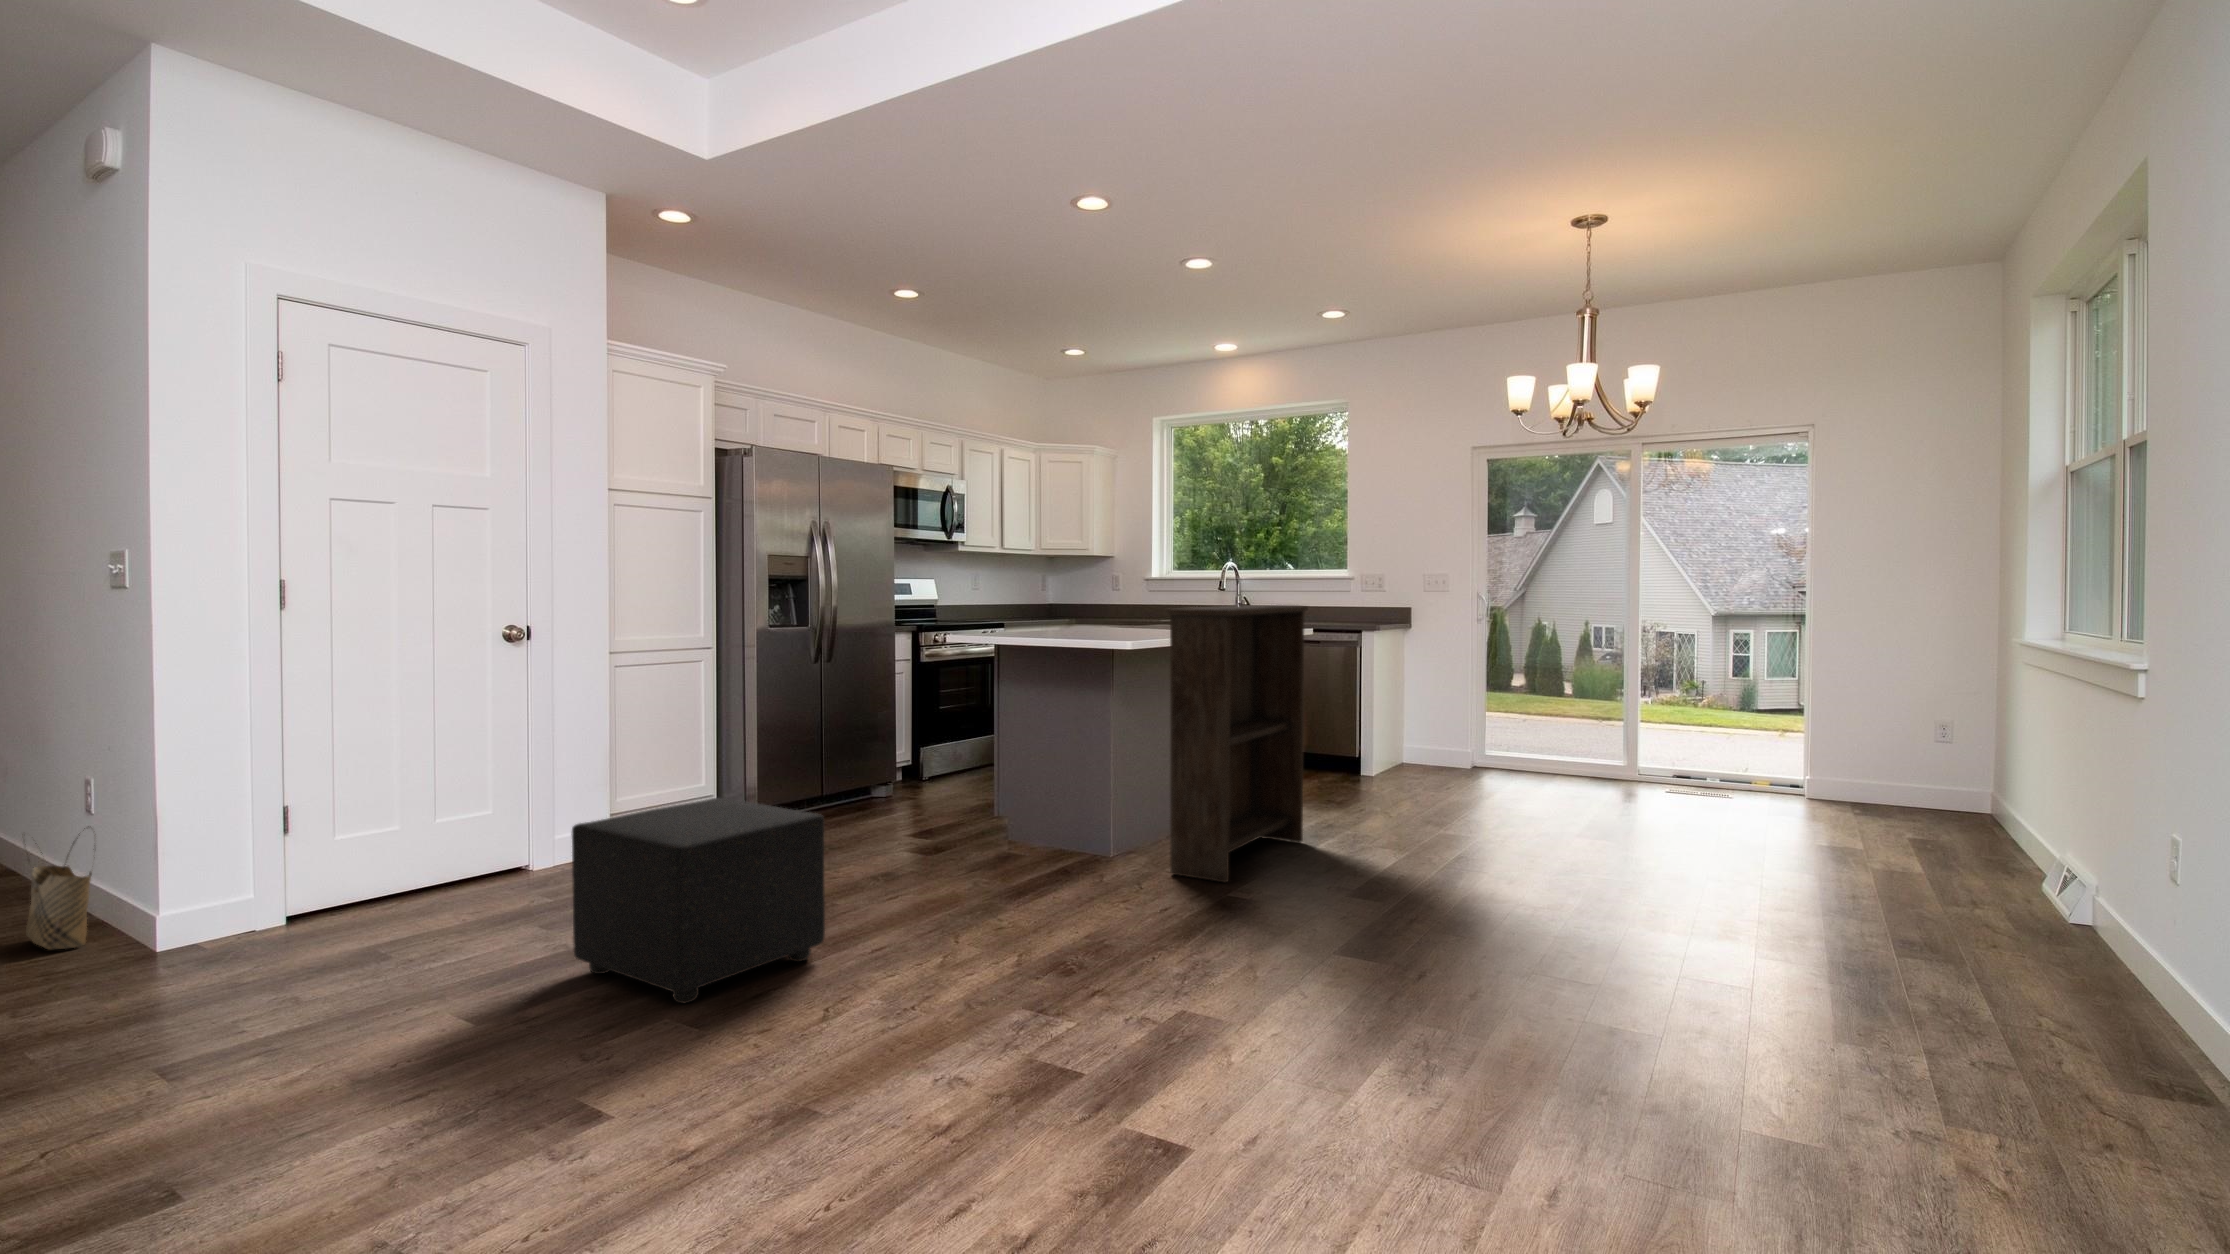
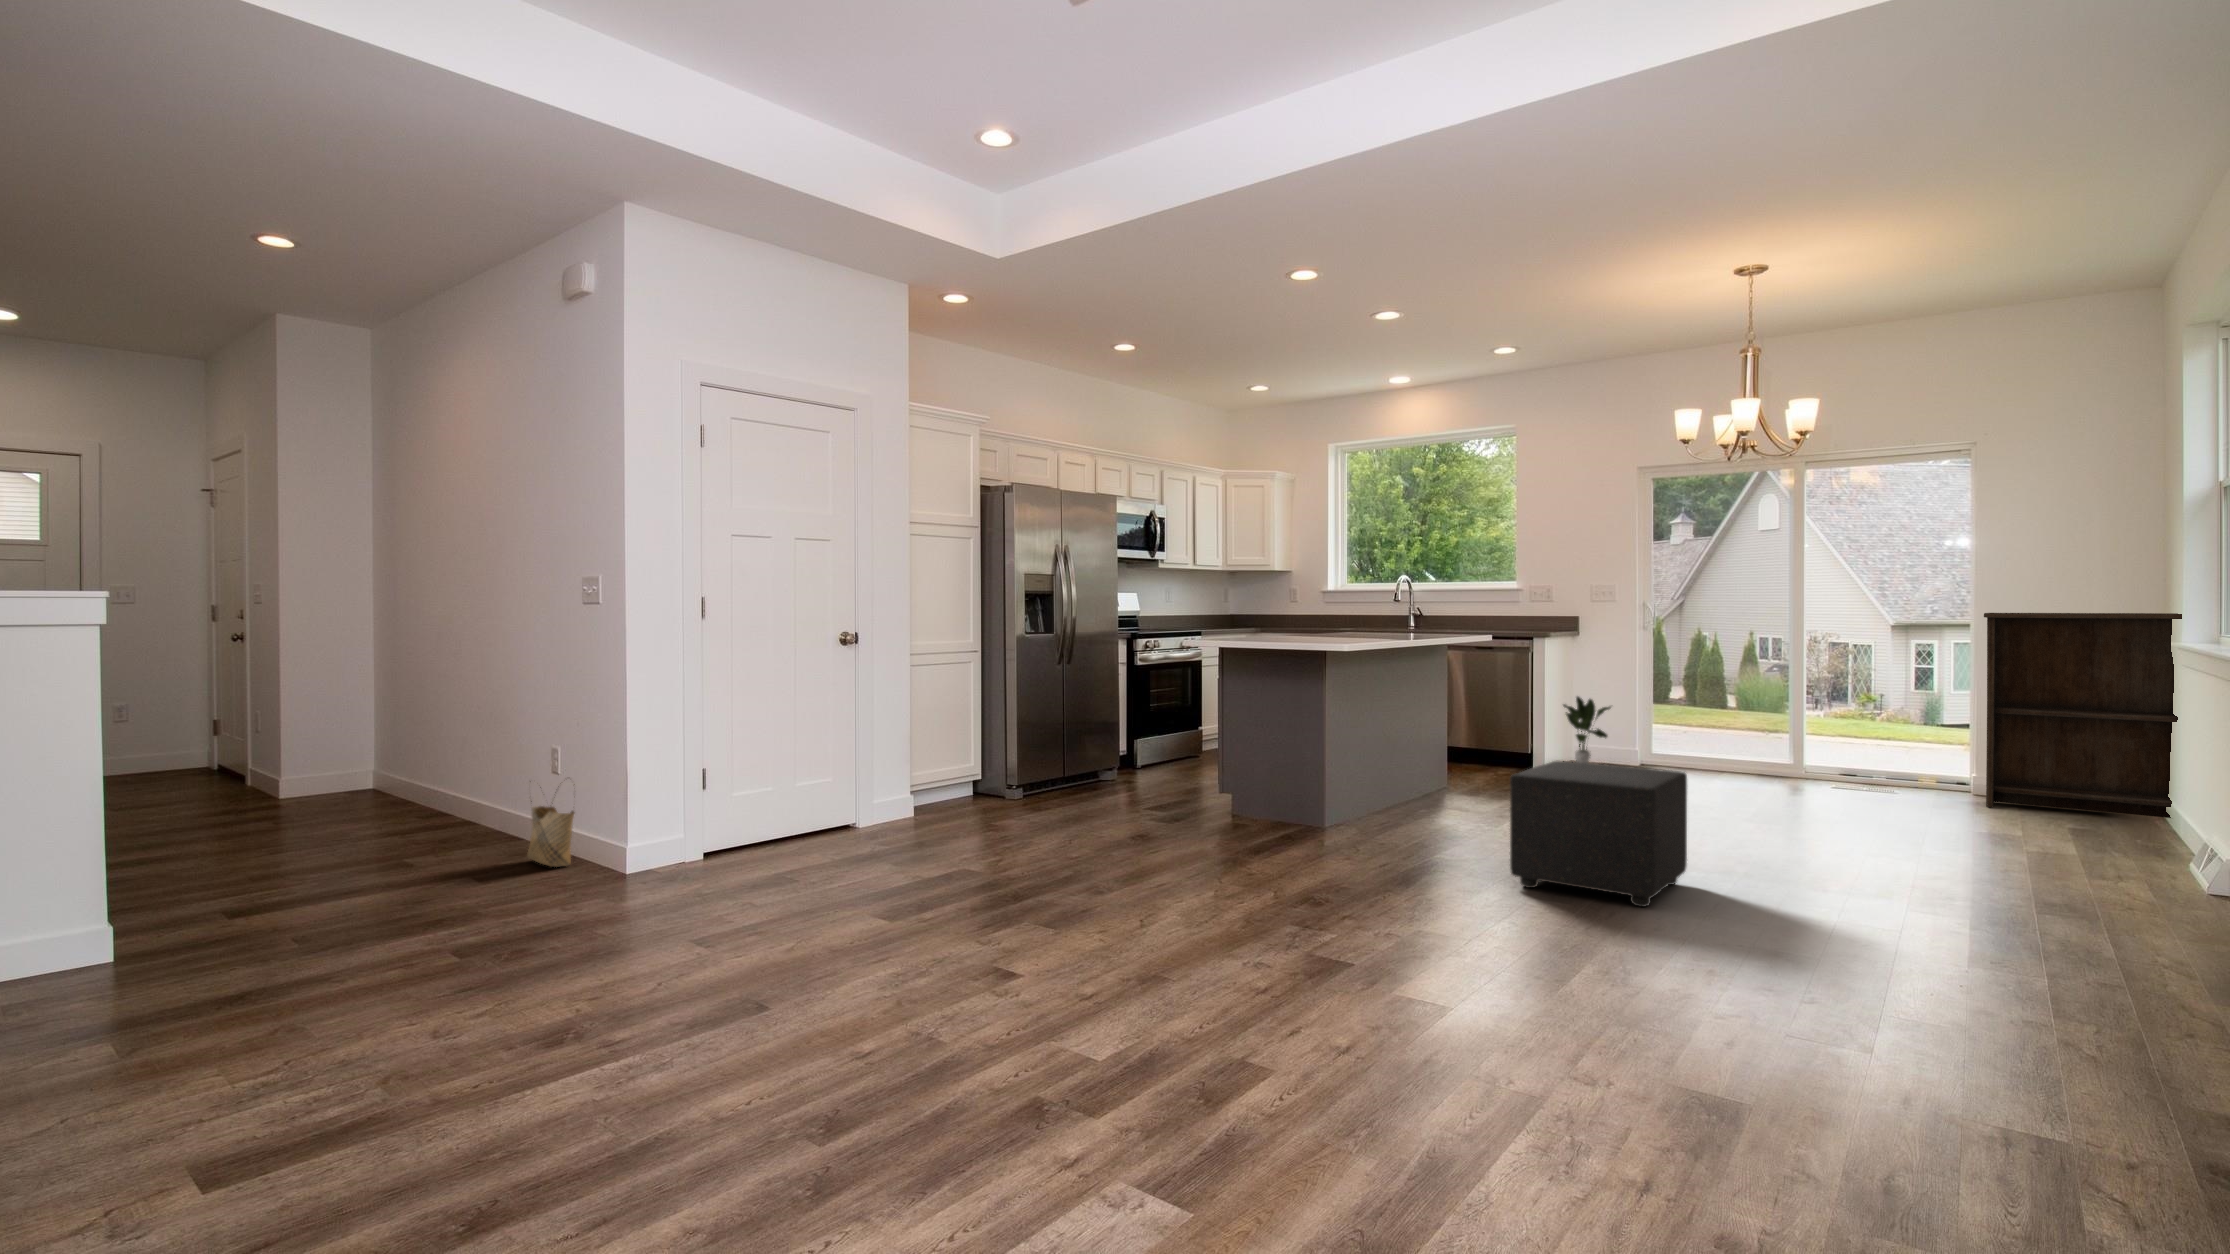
bookshelf: present [1165,605,1308,882] -> present [1984,613,2182,818]
potted plant: none [1392,691,1446,767] -> present [1563,697,1611,763]
ottoman: present [571,797,825,1003] -> present [1510,761,1687,907]

